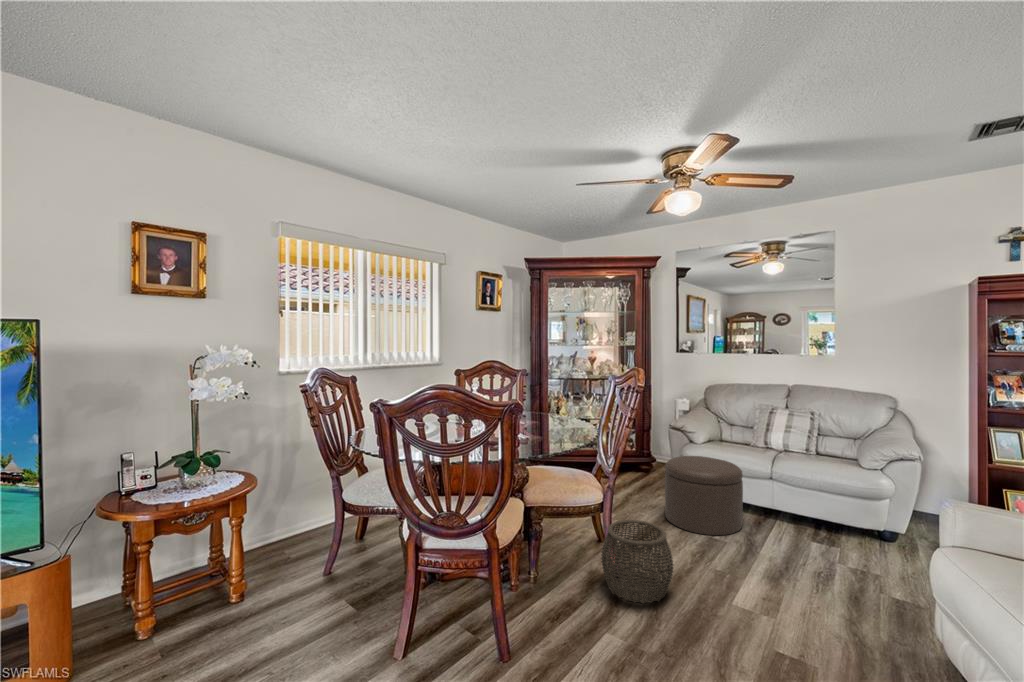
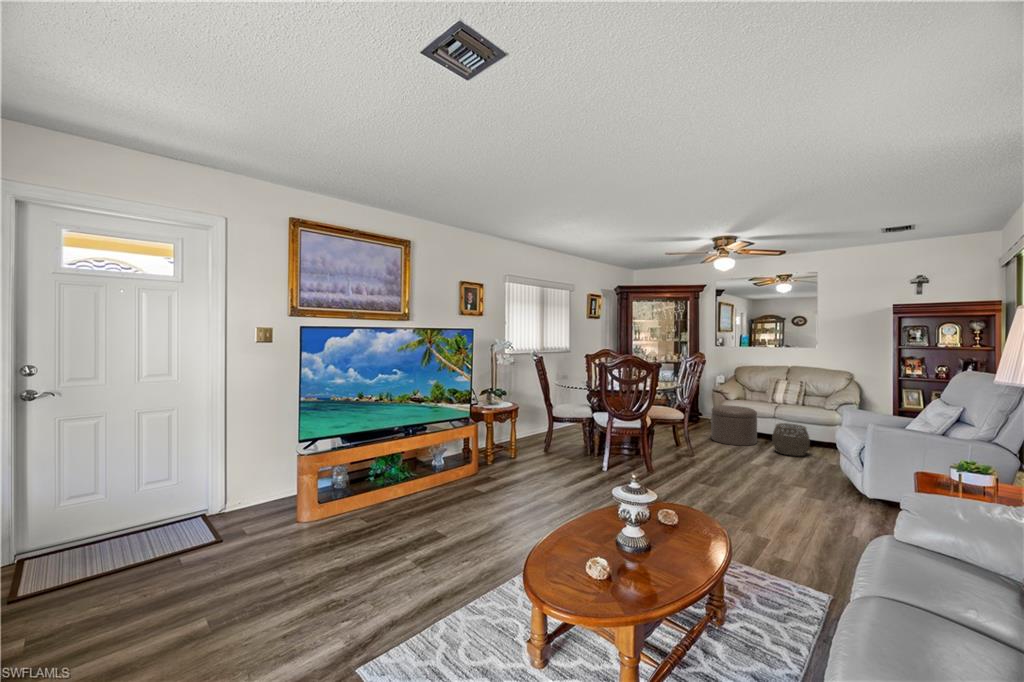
woven basket: present [601,520,673,604] -> present [772,423,810,456]

